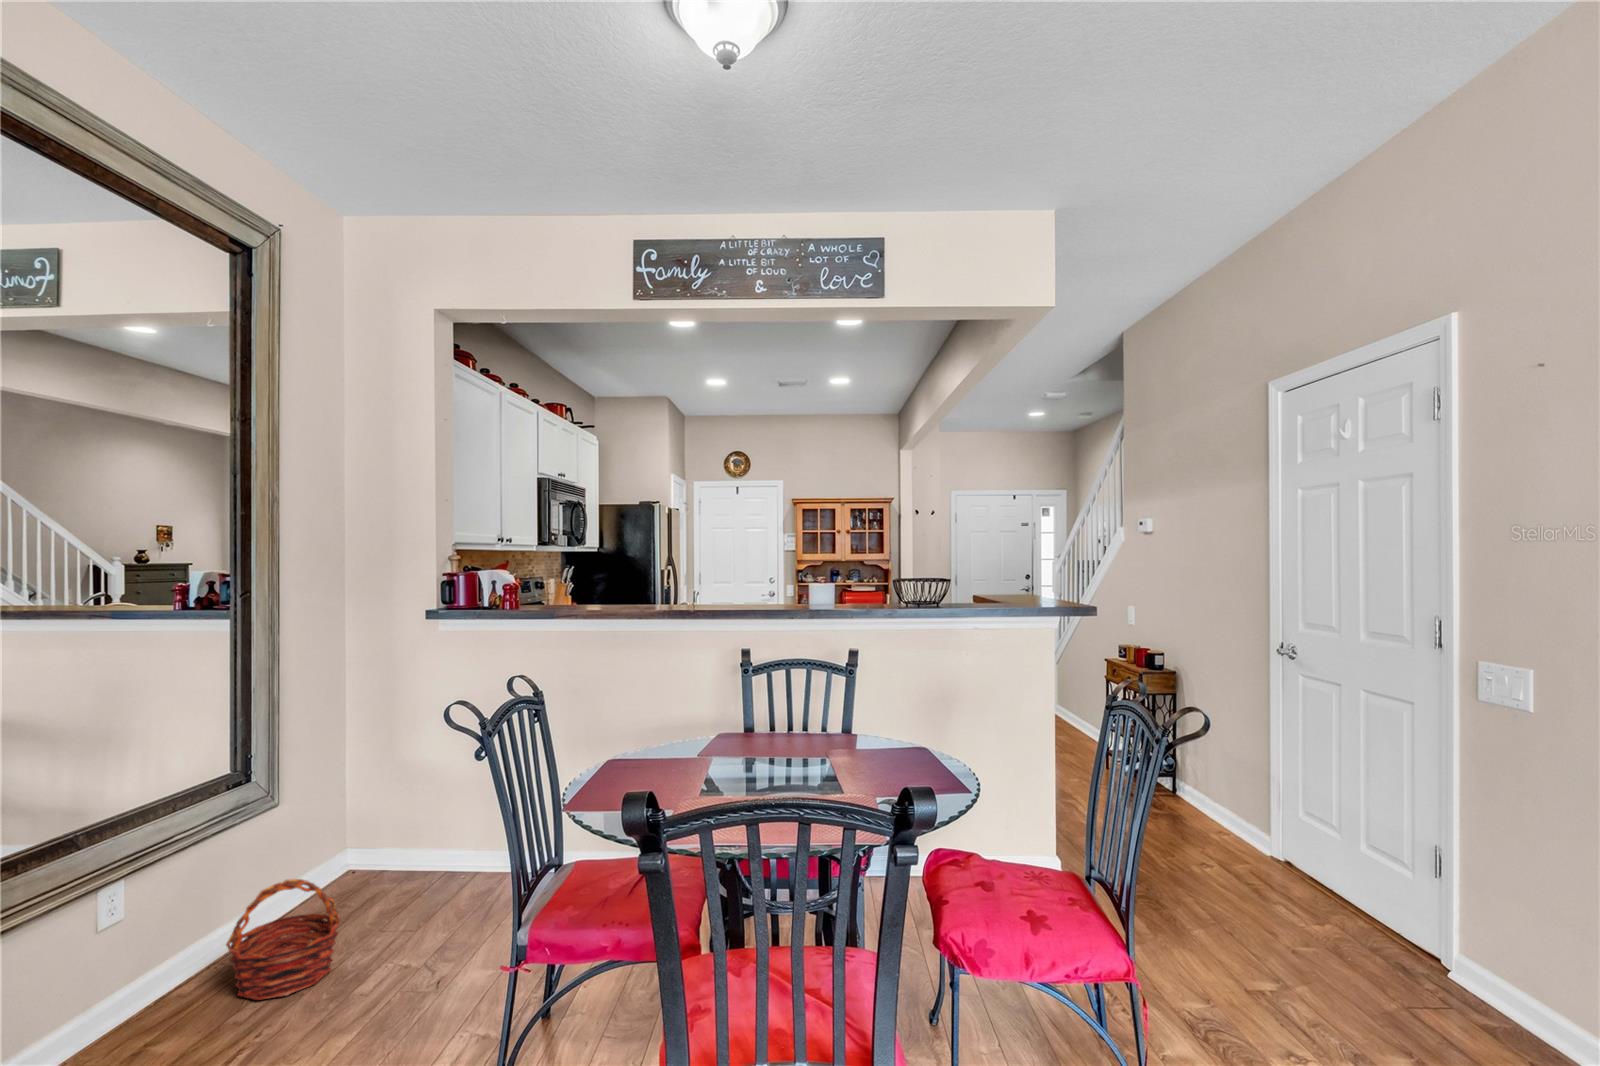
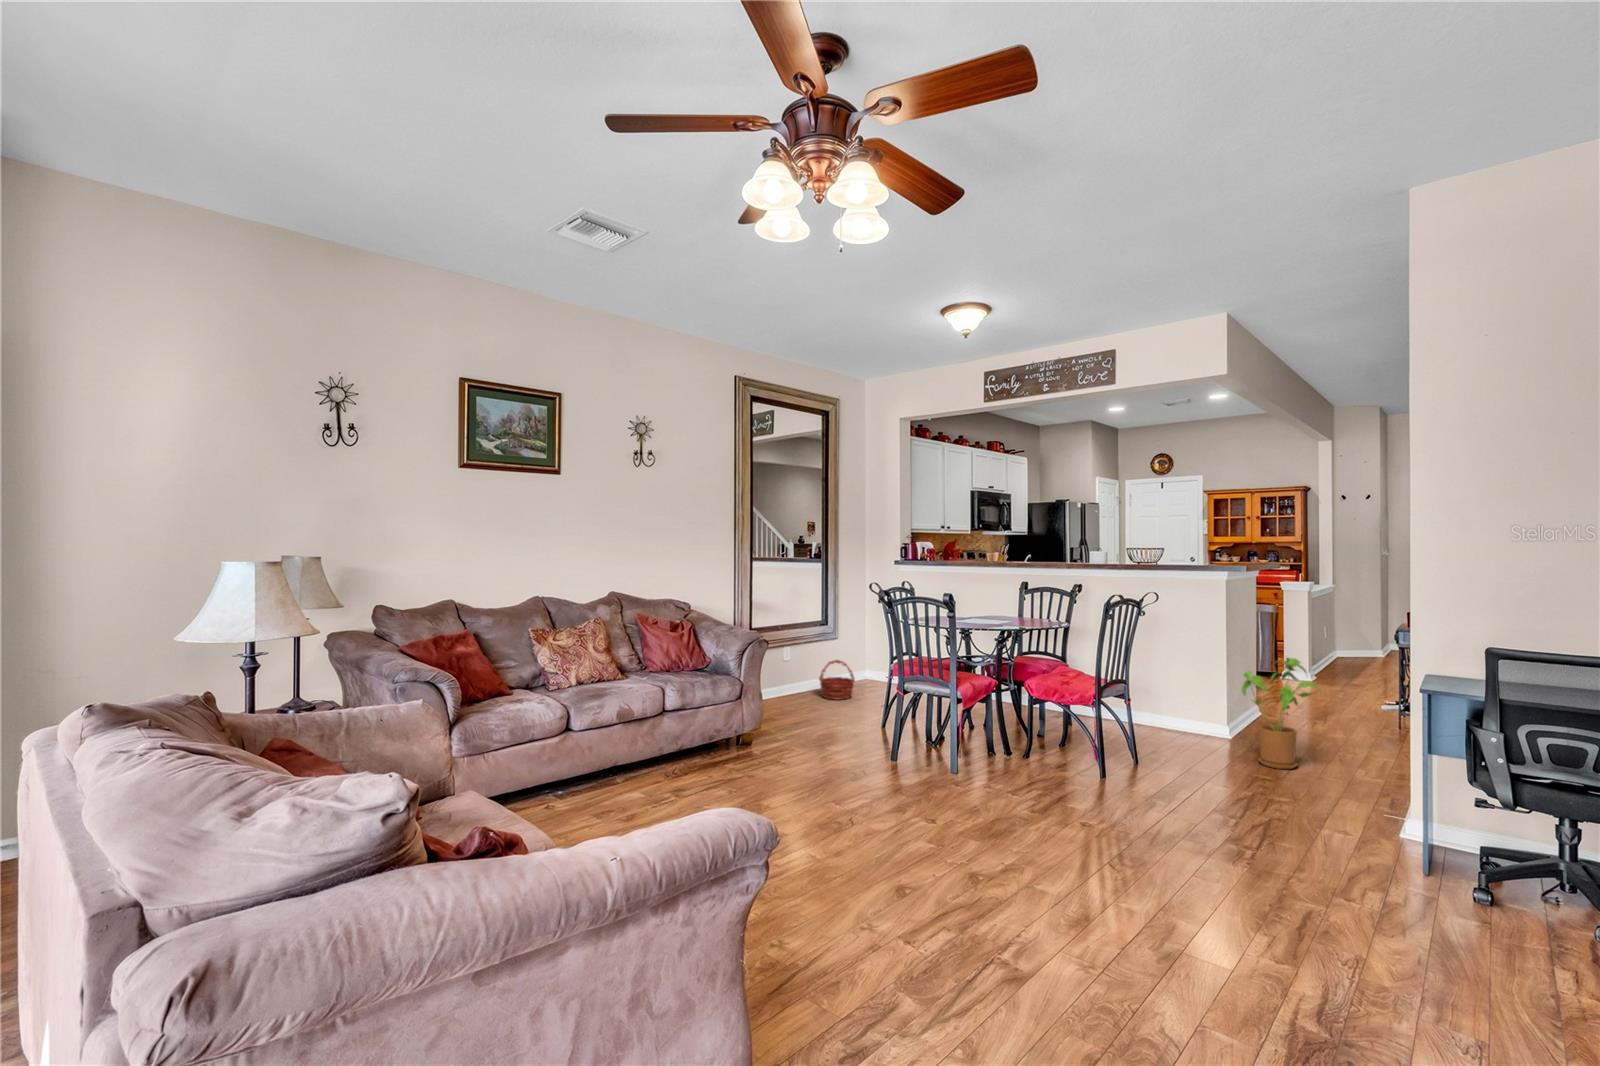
house plant: none [1163,756,1292,954] -> present [1241,658,1319,769]

